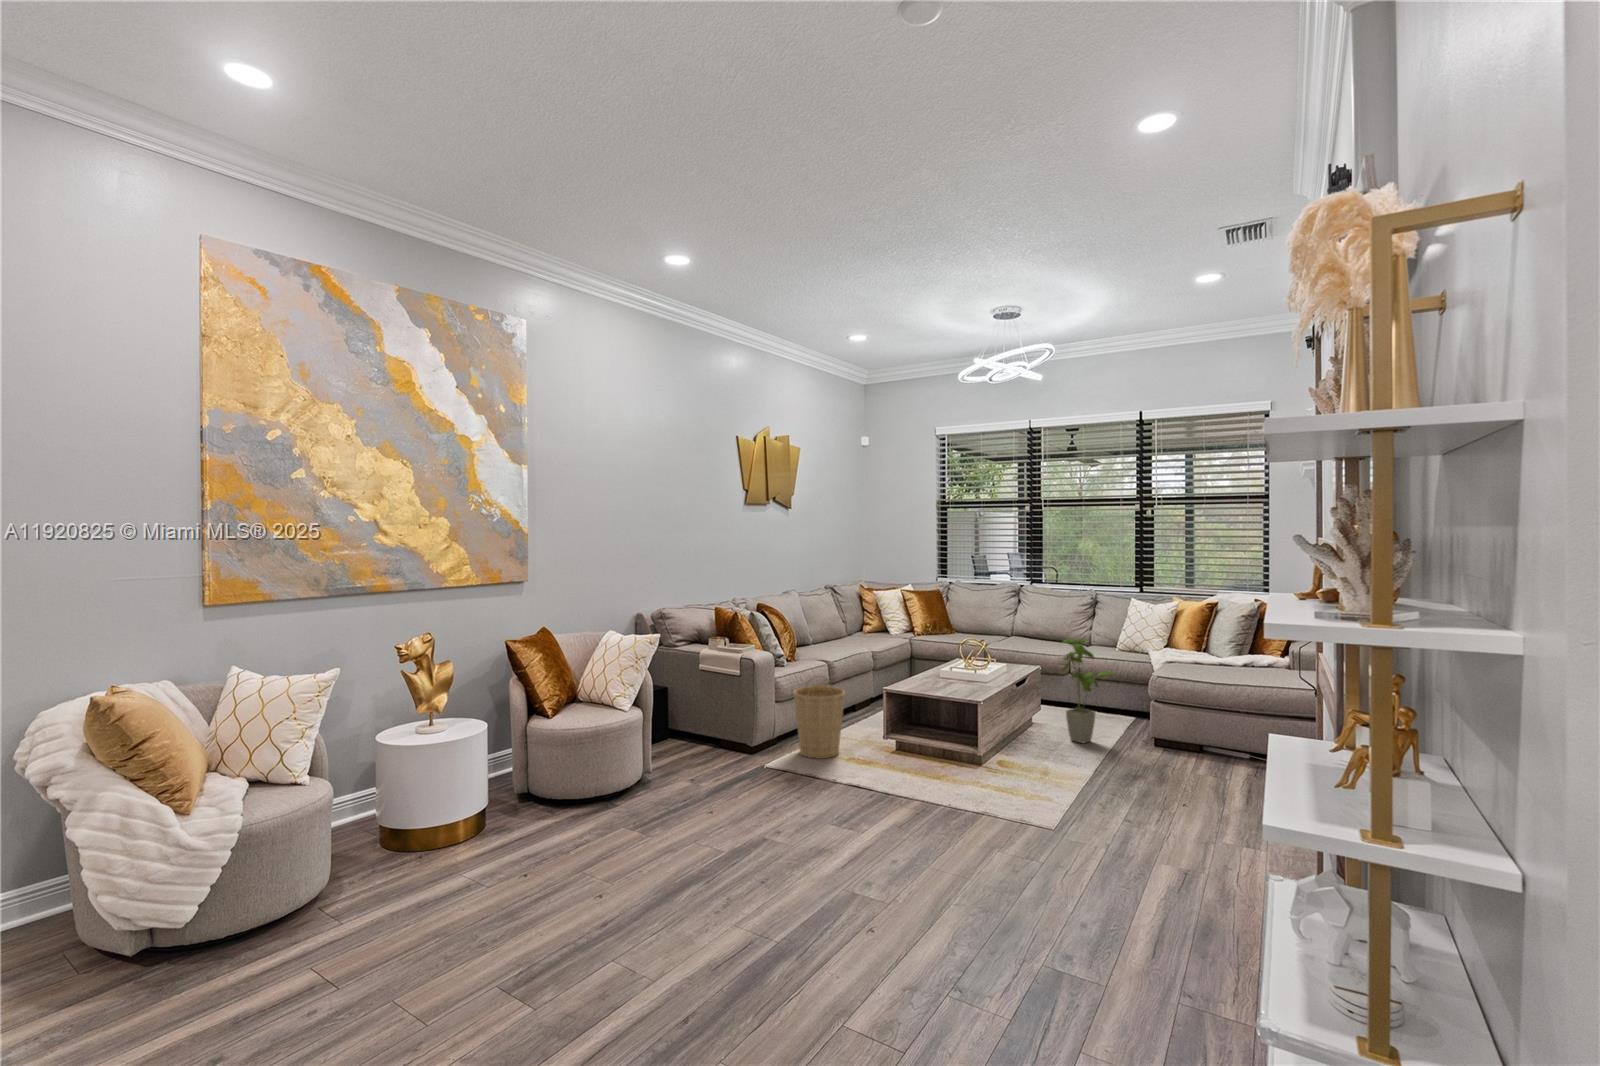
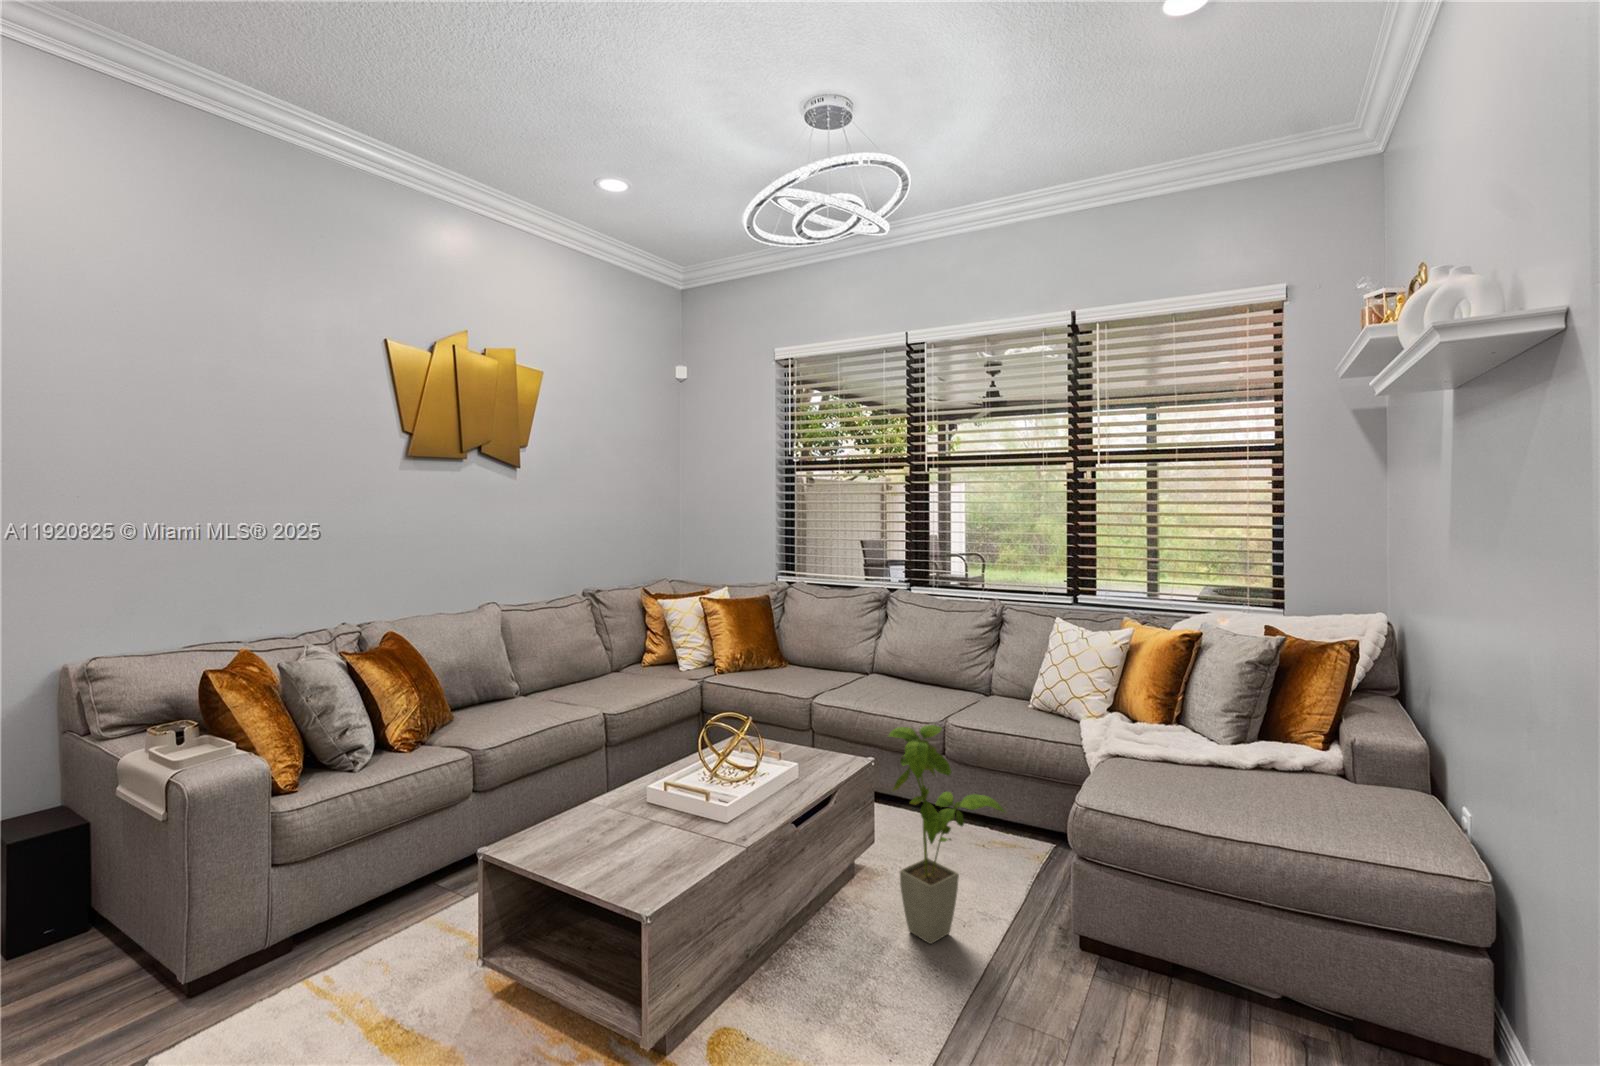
basket: present [793,679,845,759] -> none [264,812,403,1023]

